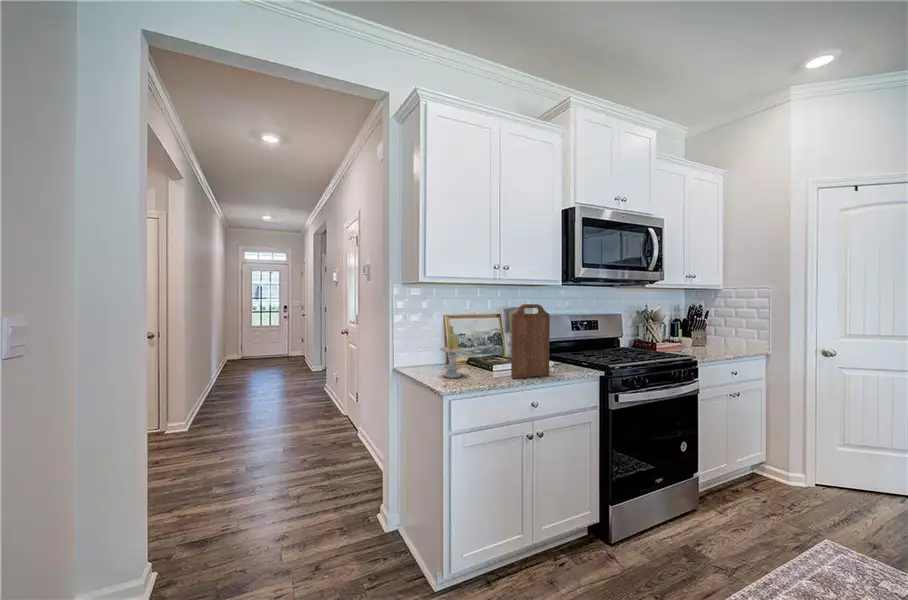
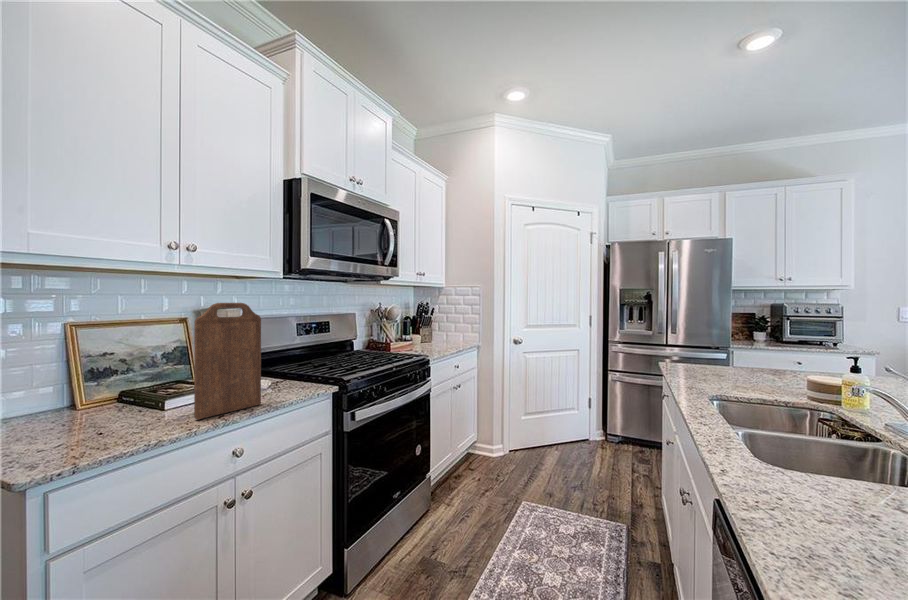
candle: present [440,325,465,378] -> none [32,342,99,441]

